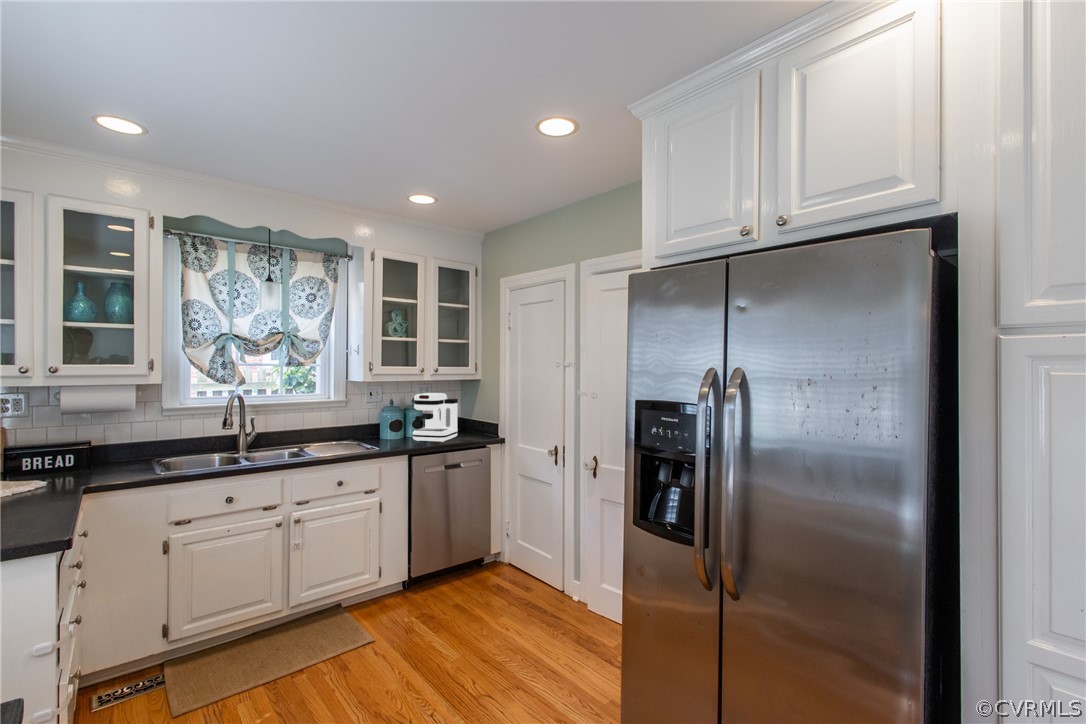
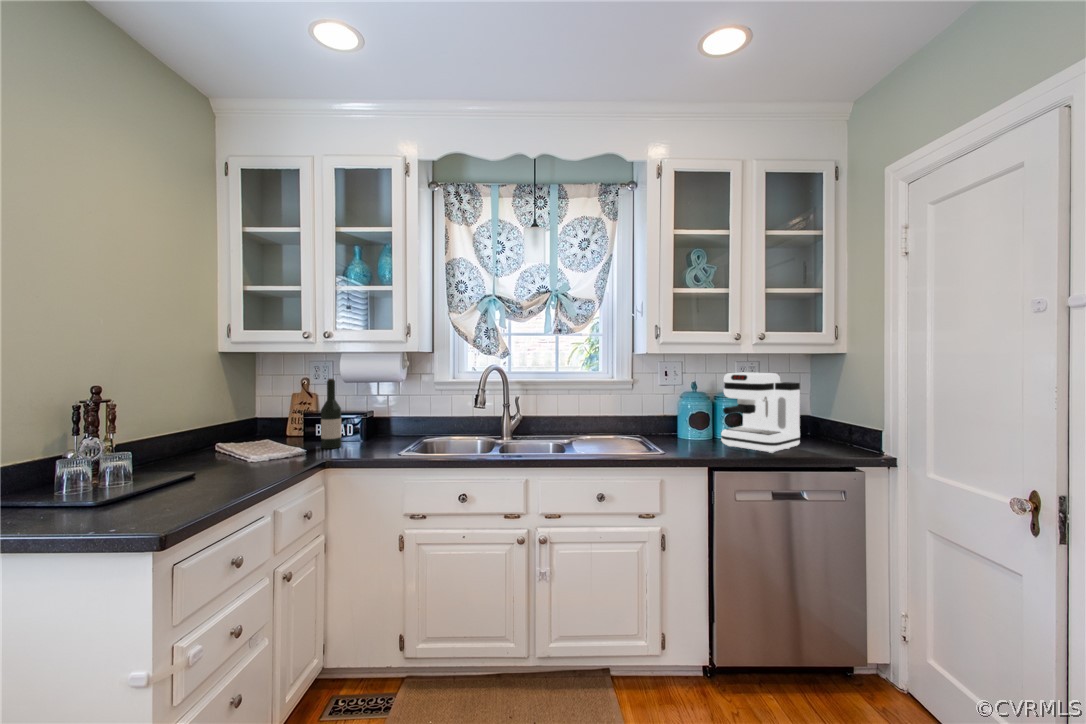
wine bottle: none [48,412,73,480] -> present [321,379,341,449]

